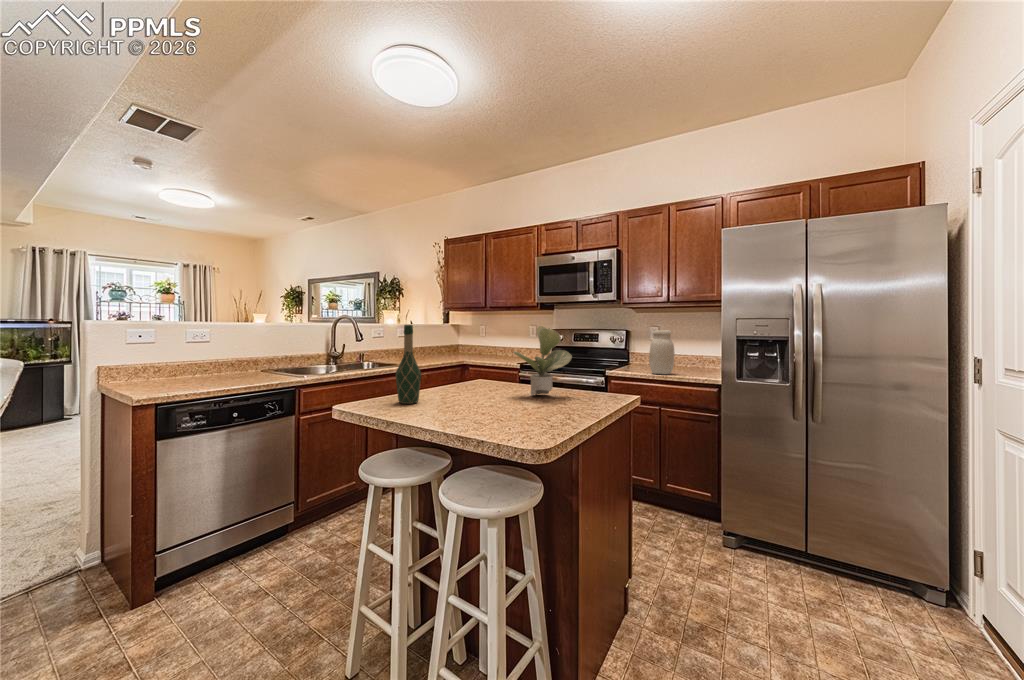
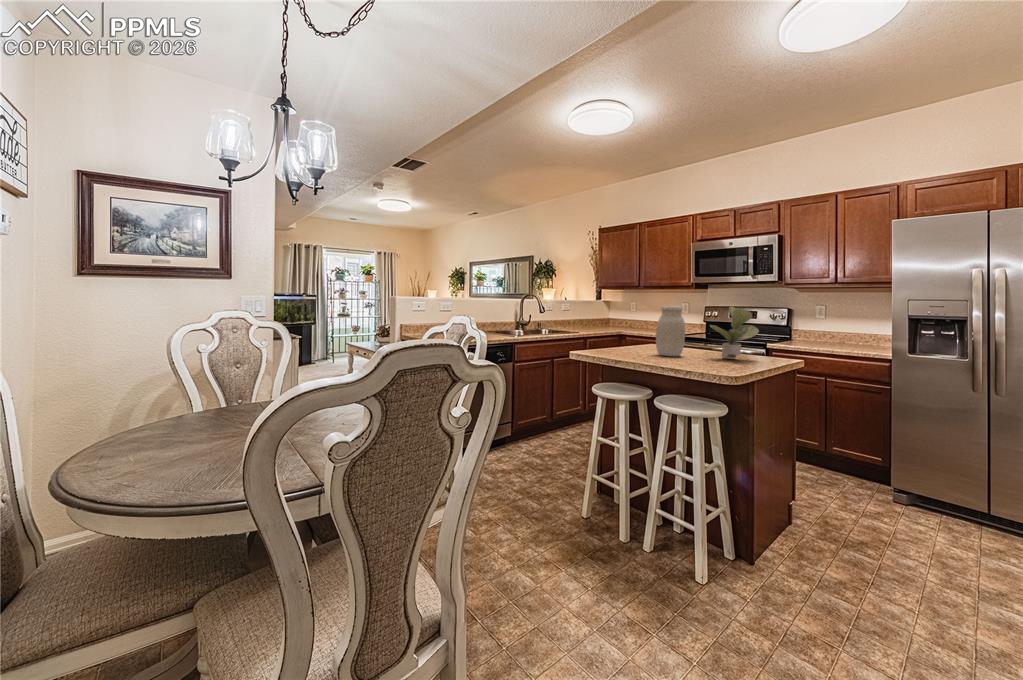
wine bottle: present [396,325,421,404] -> none [627,305,644,360]
jar: present [649,330,675,374] -> present [656,305,685,356]

